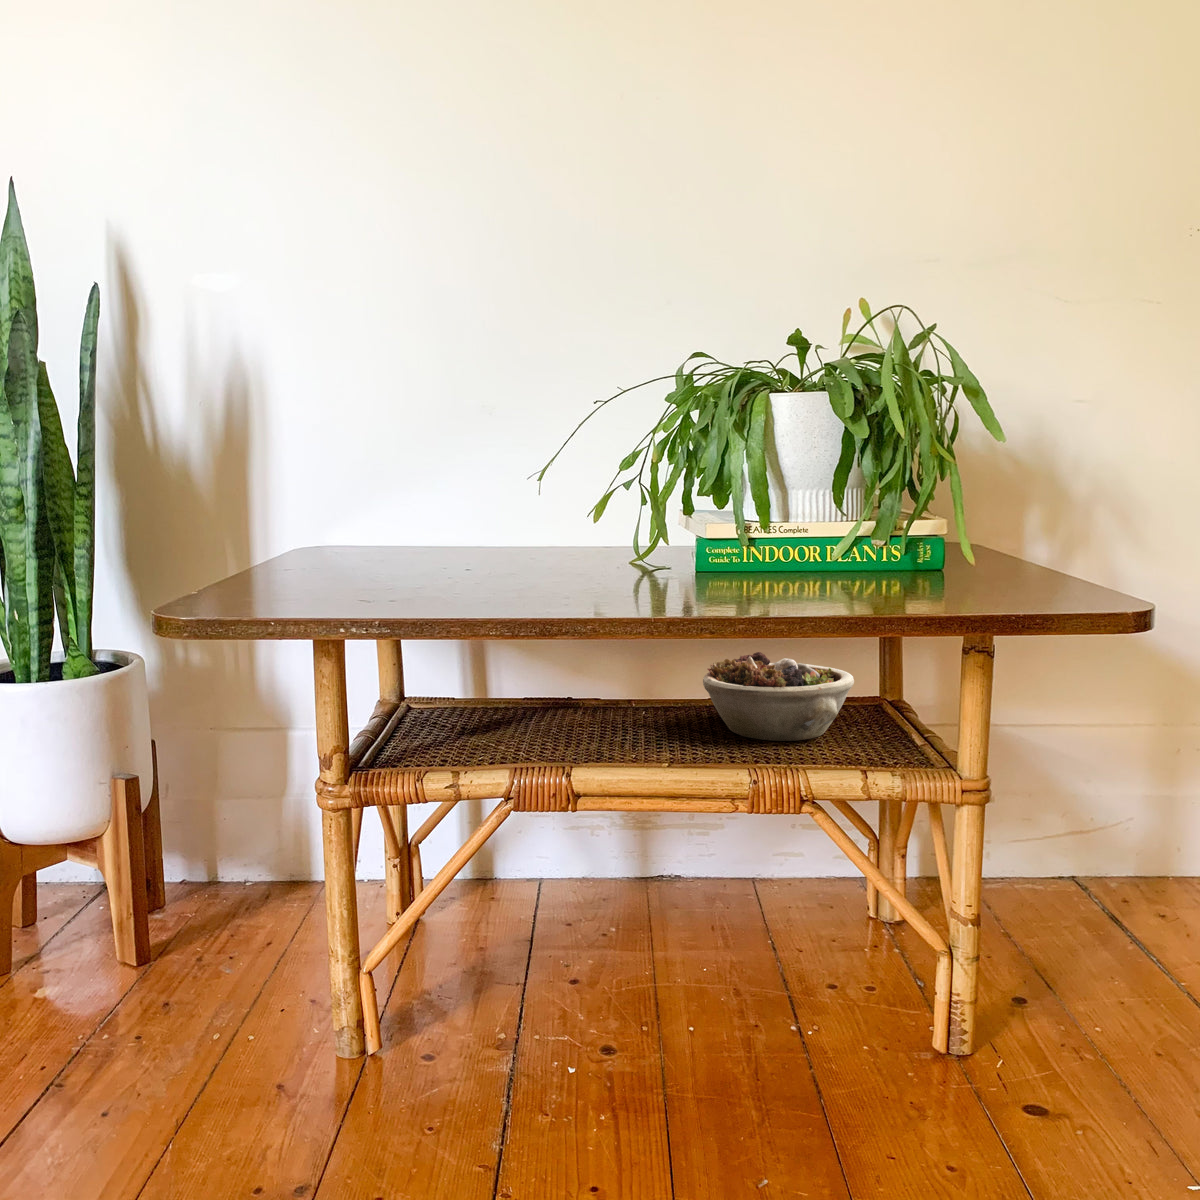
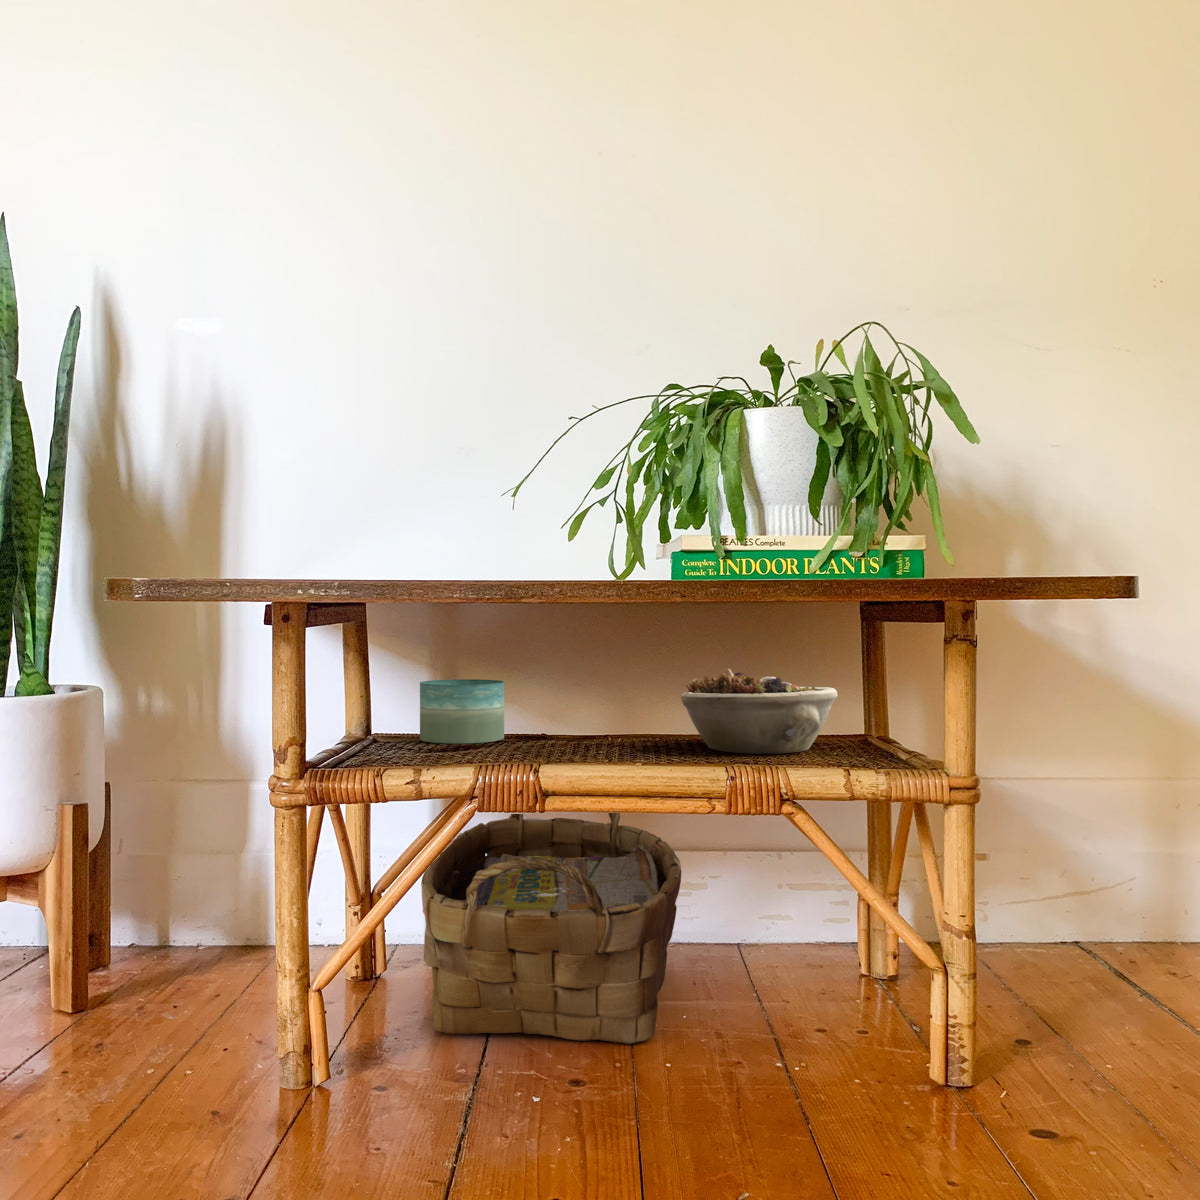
candle: none [450,649,531,718] -> present [420,679,504,744]
woven basket: none [458,732,701,1004] -> present [421,812,681,1044]

